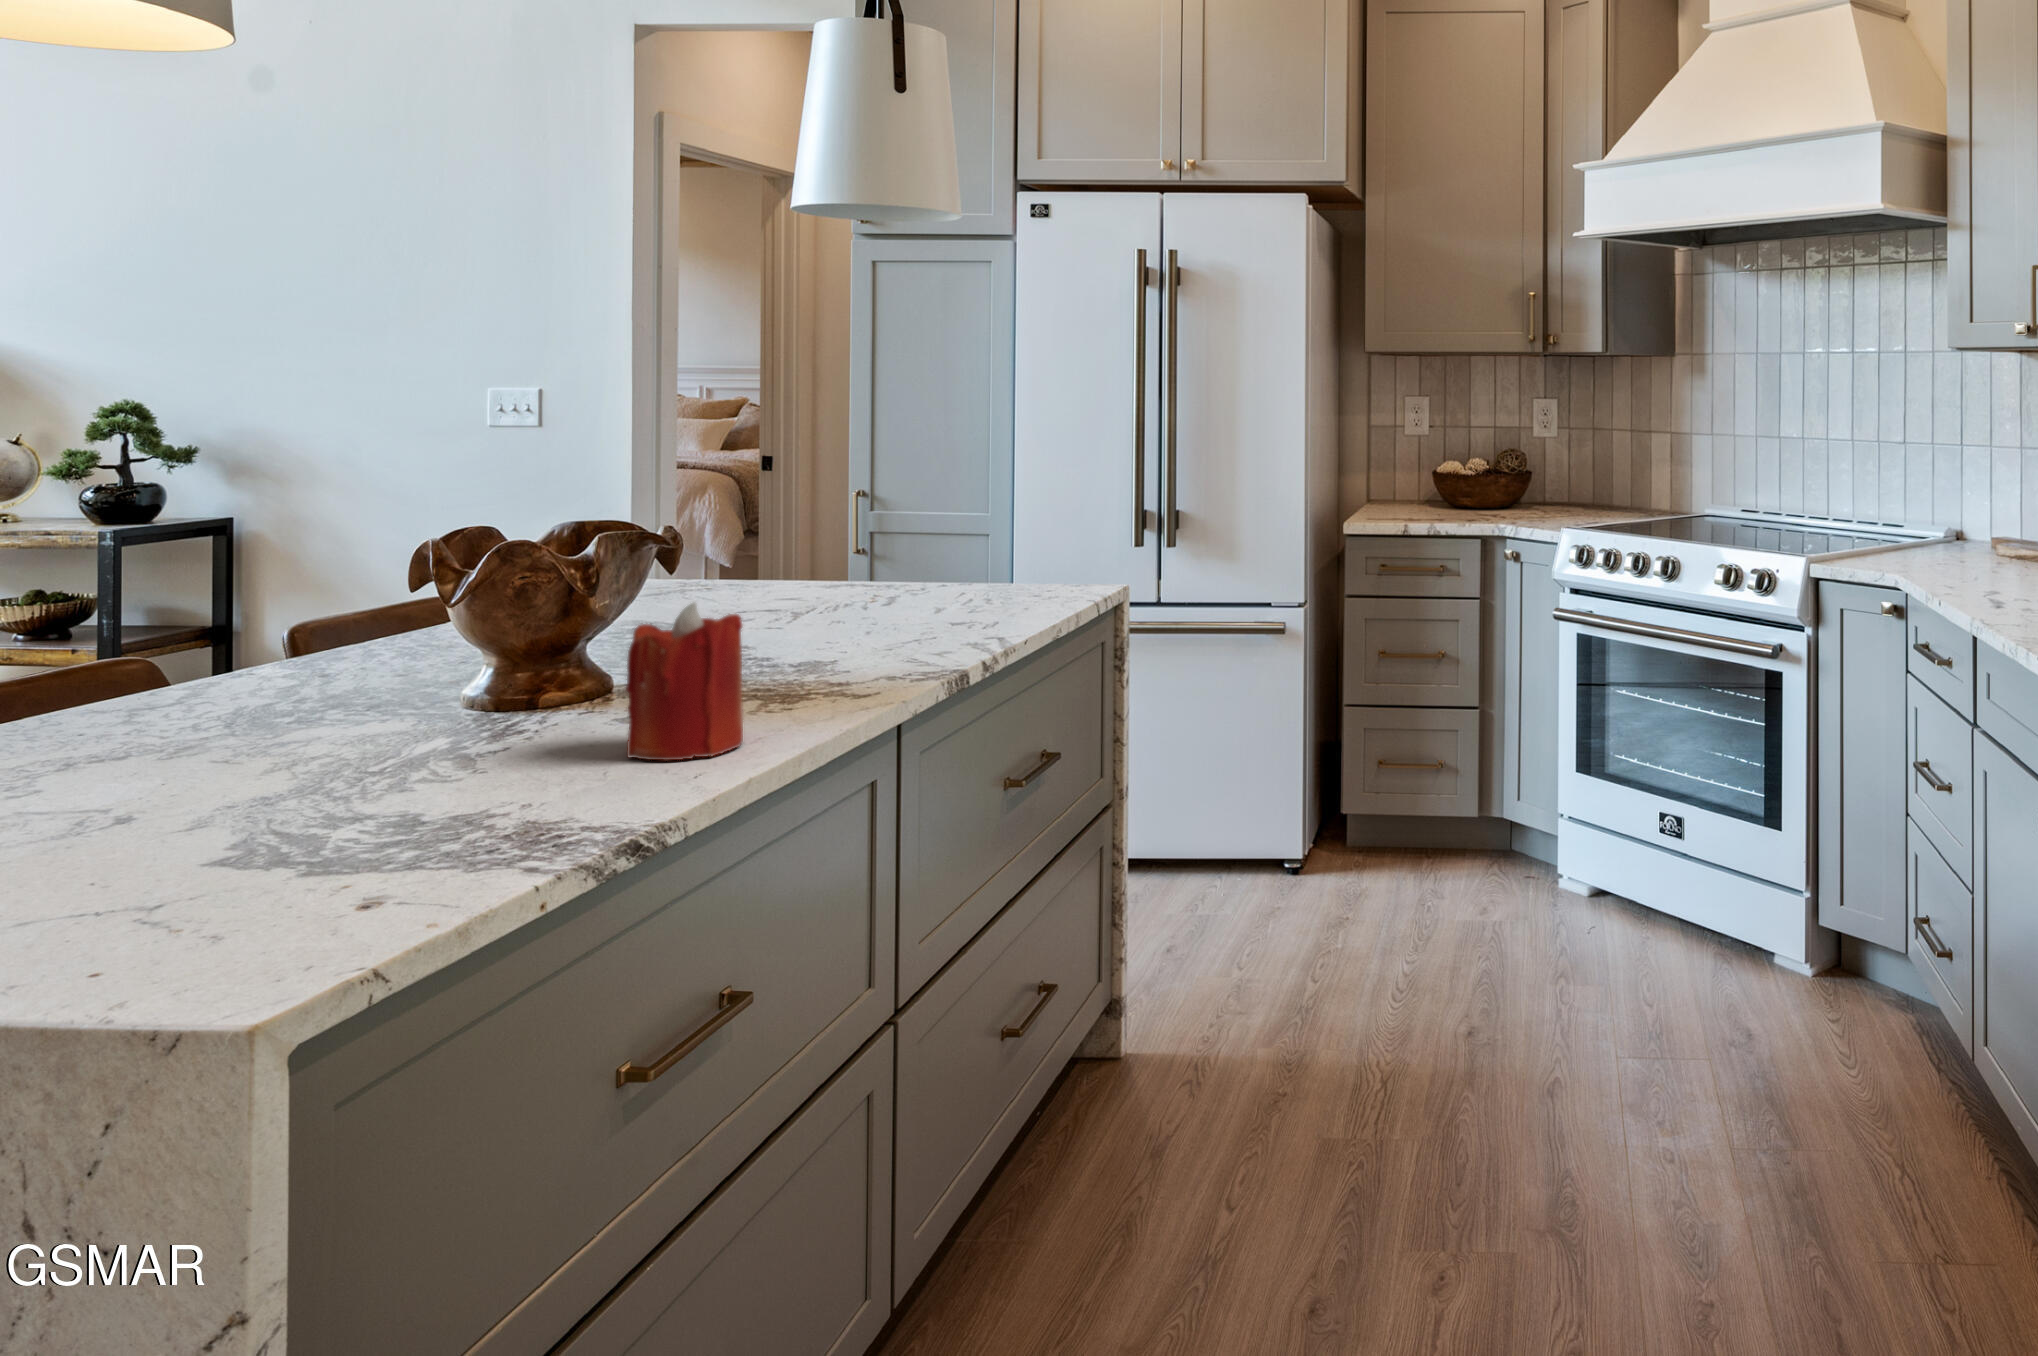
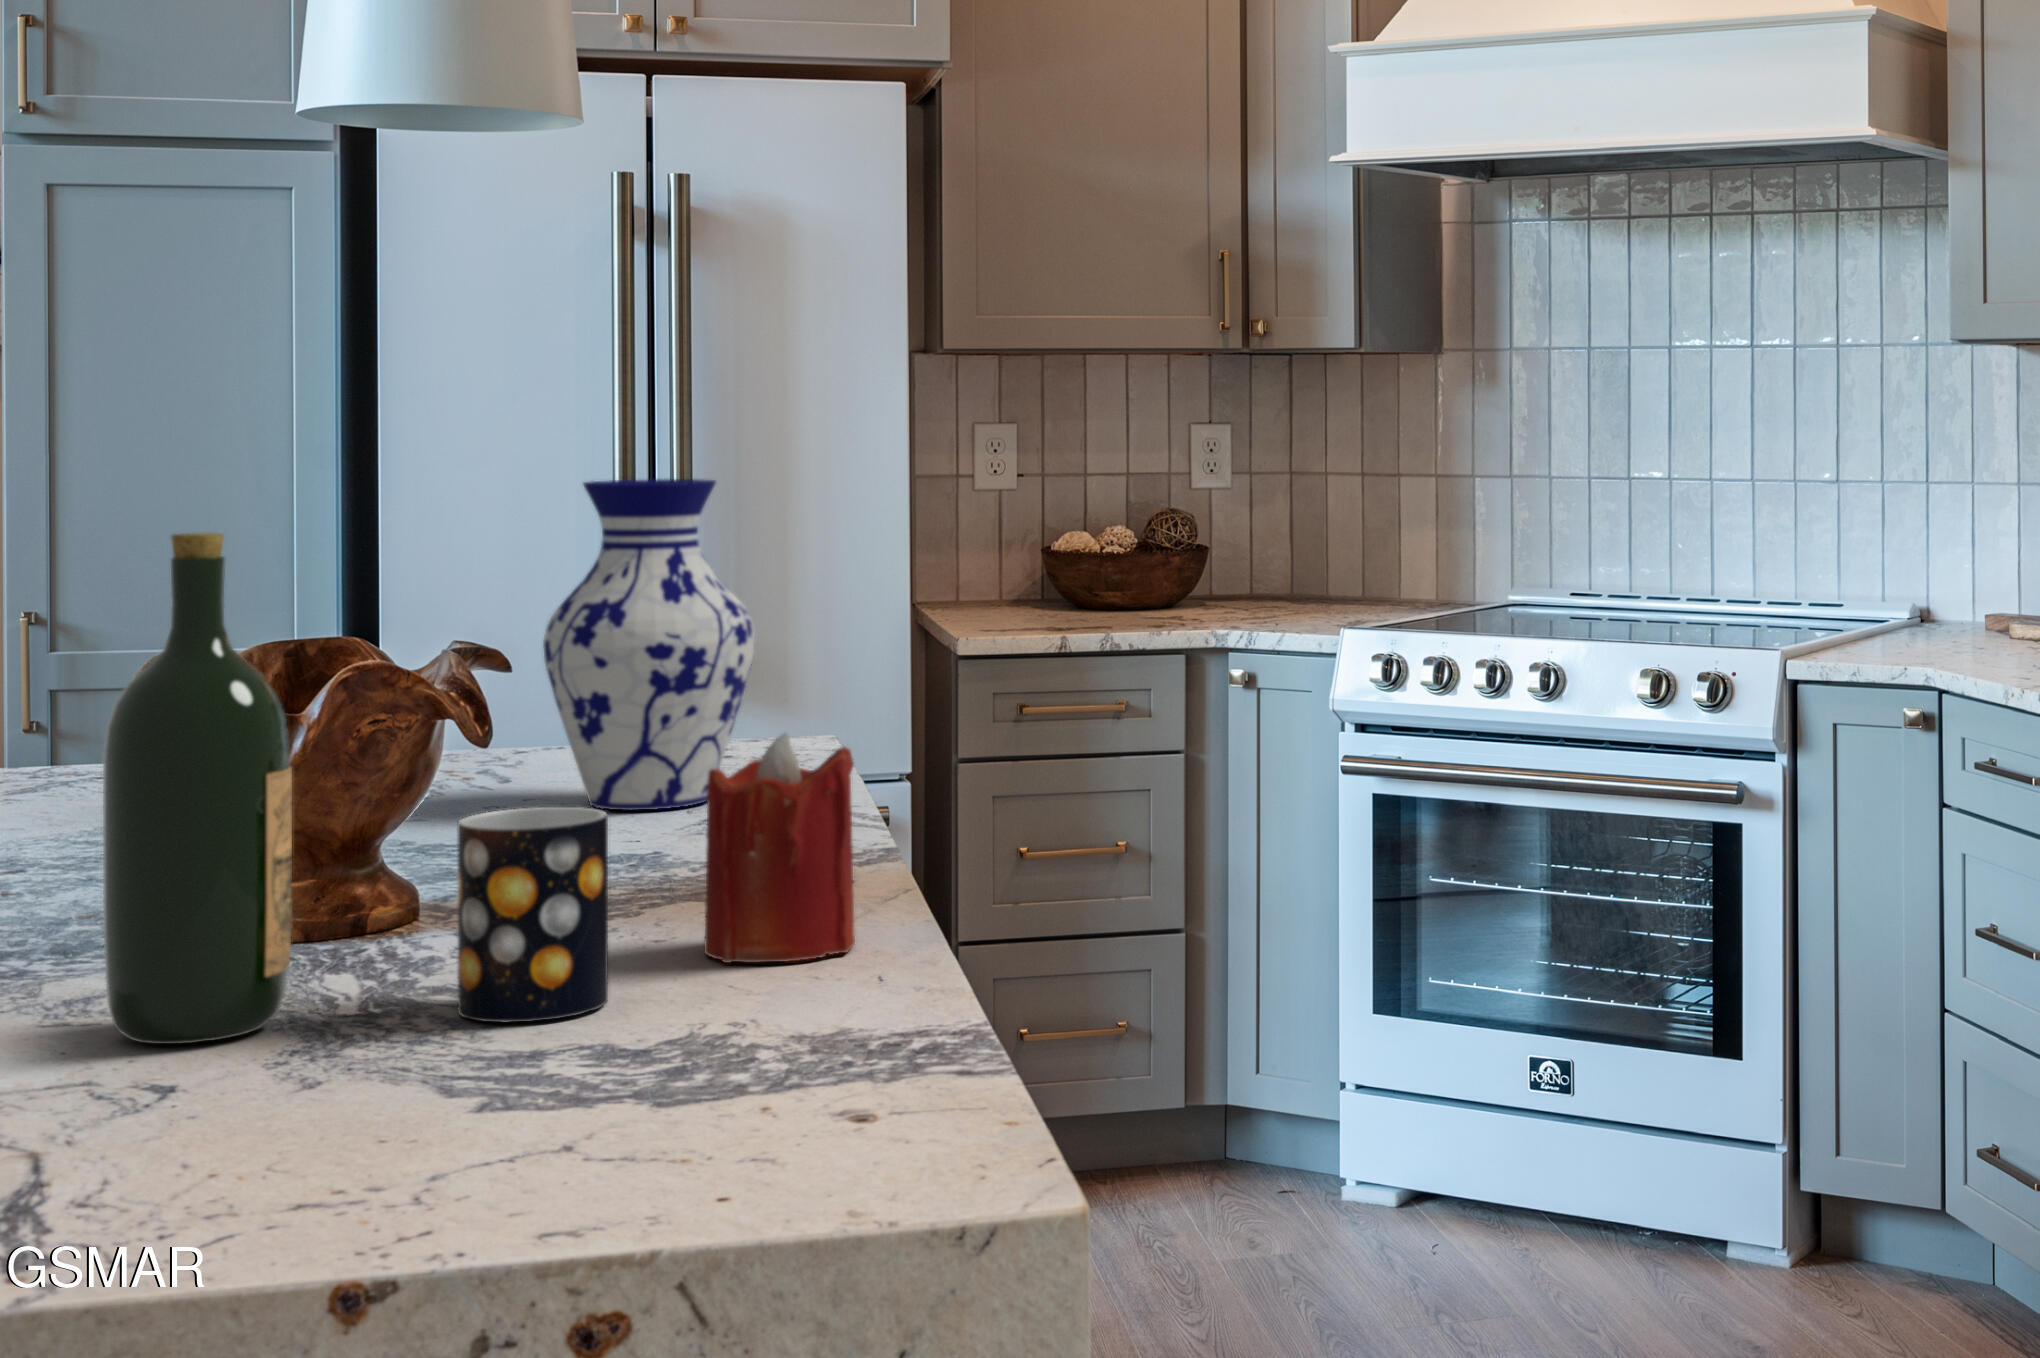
vase: none [833,428,969,633] -> present [543,479,755,810]
wine bottle: none [164,458,310,791] -> present [103,532,292,1044]
mug: none [381,647,500,795] -> present [457,807,608,1023]

